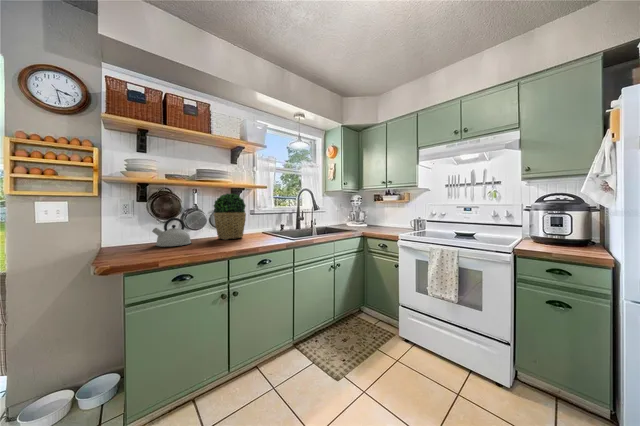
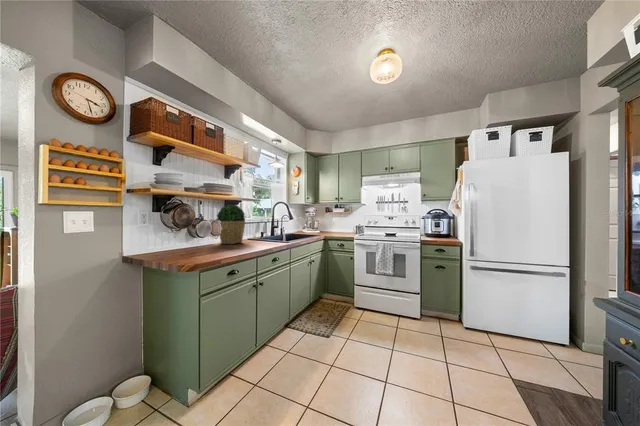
kettle: present [152,218,191,247] -> none [177,226,208,252]

